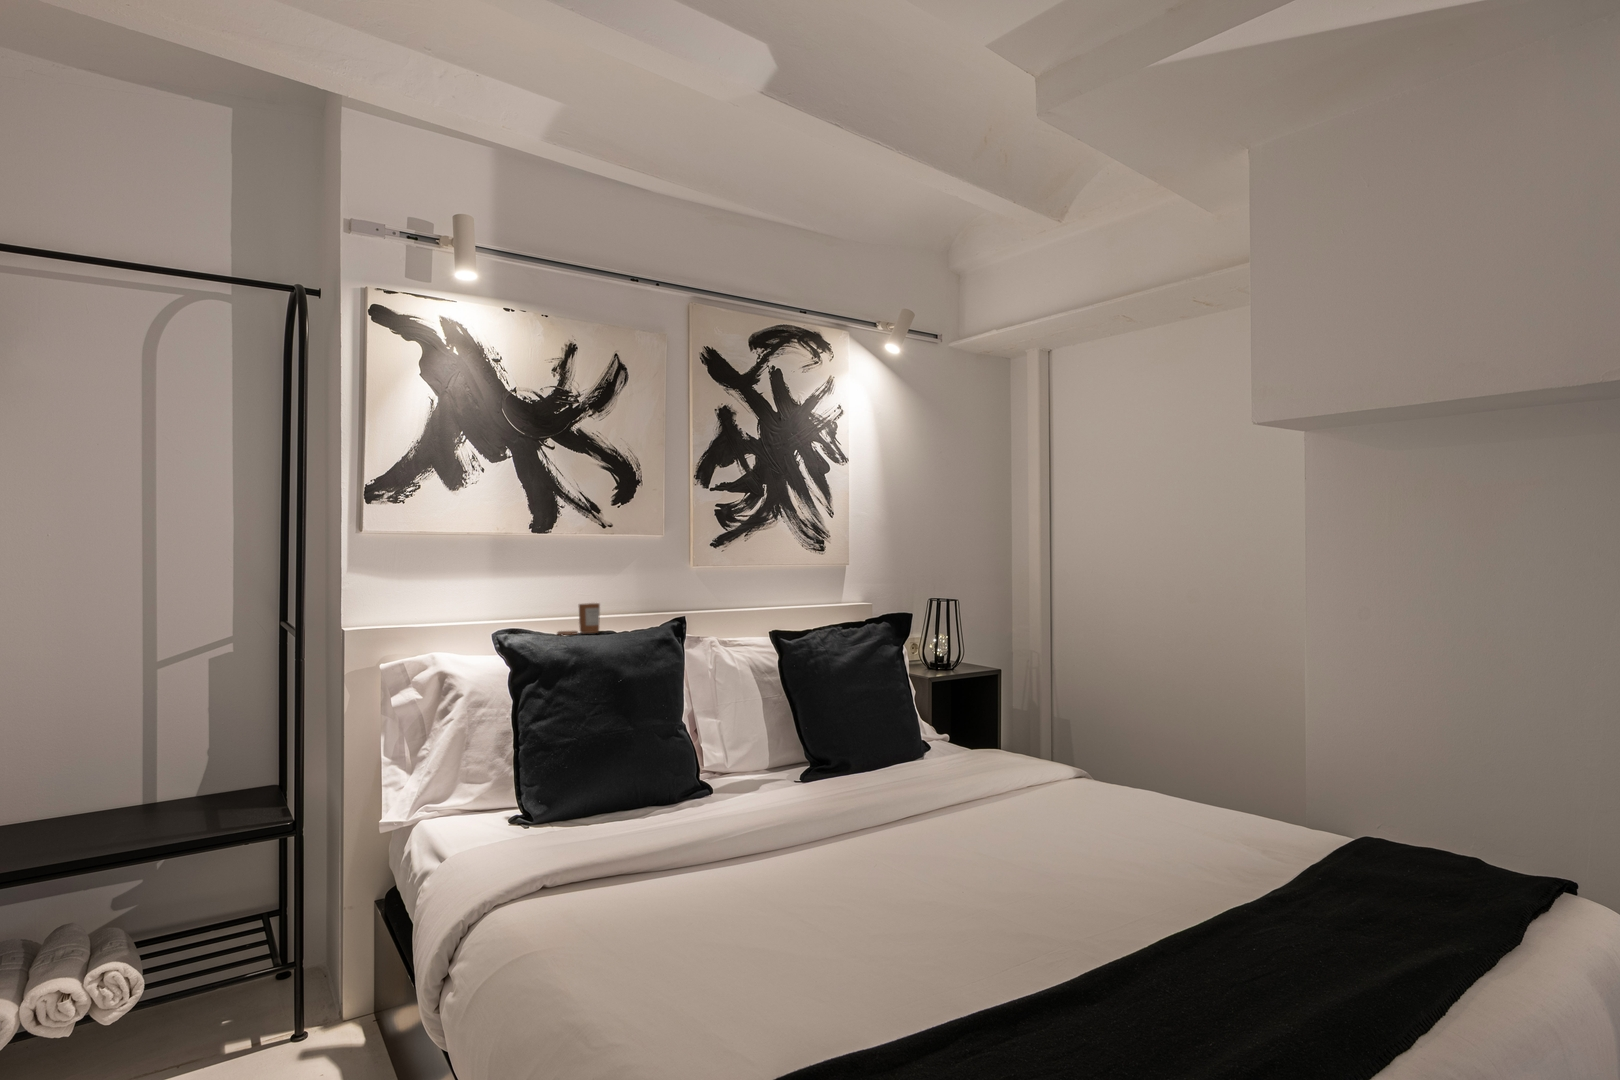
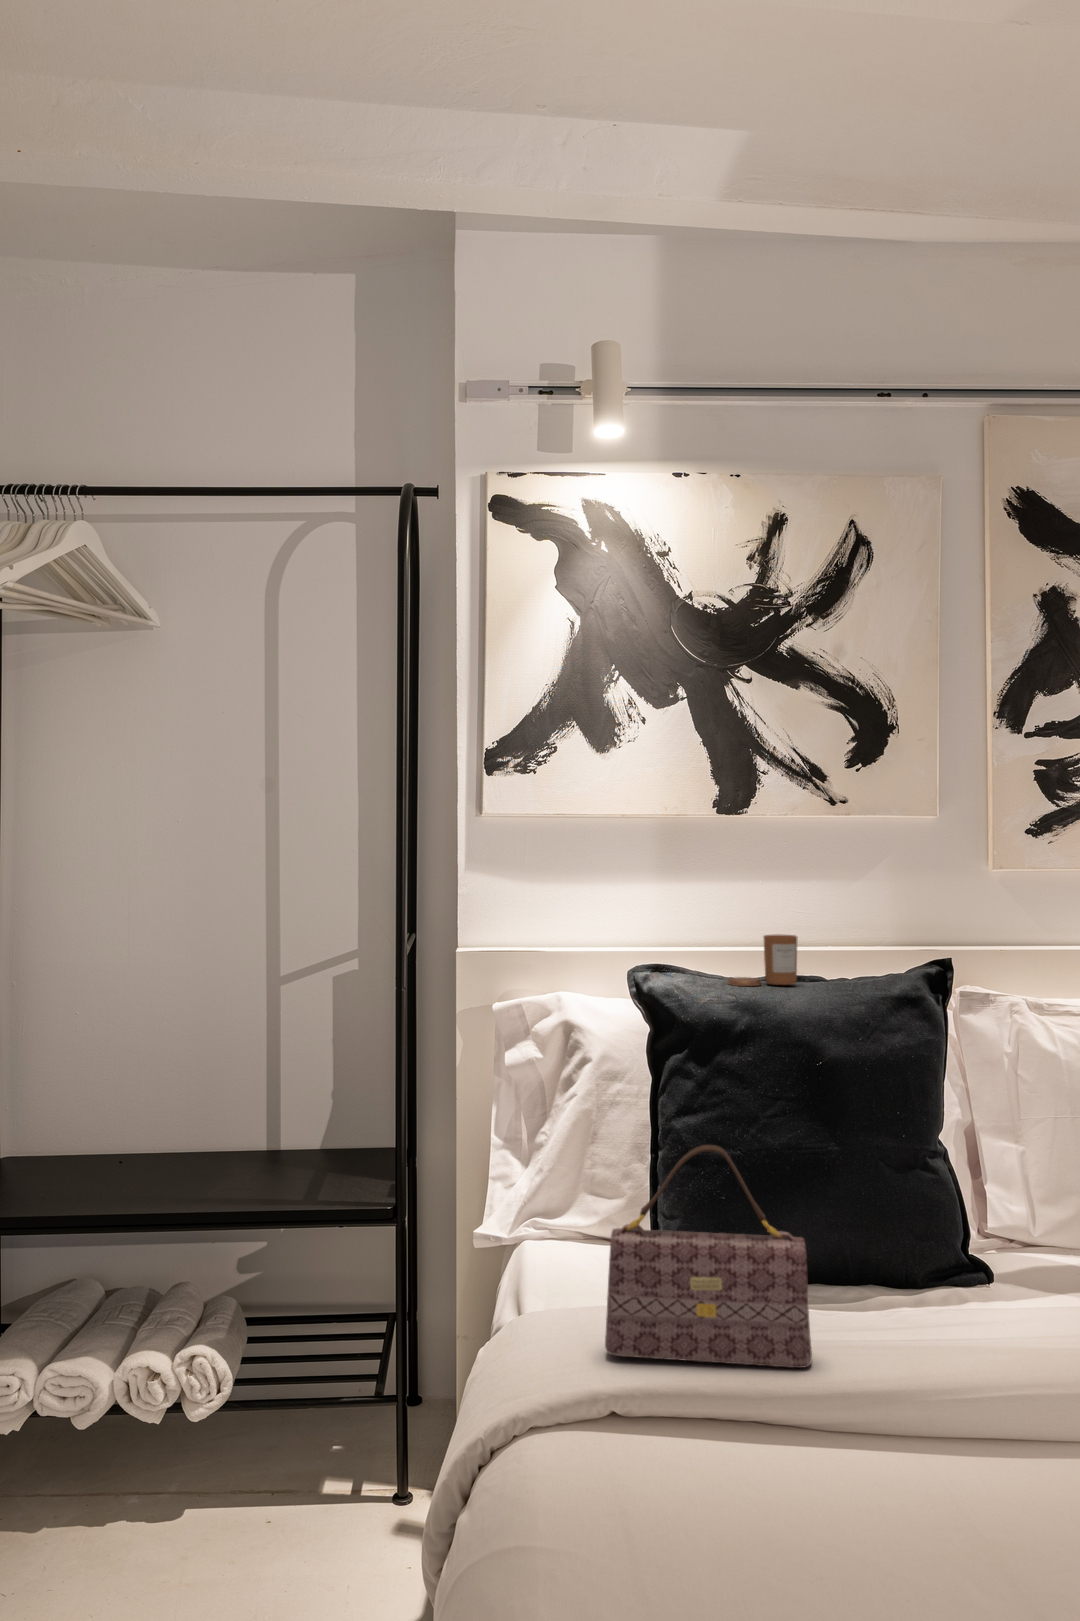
handbag: none [527,707,648,840] -> present [605,1145,812,1368]

